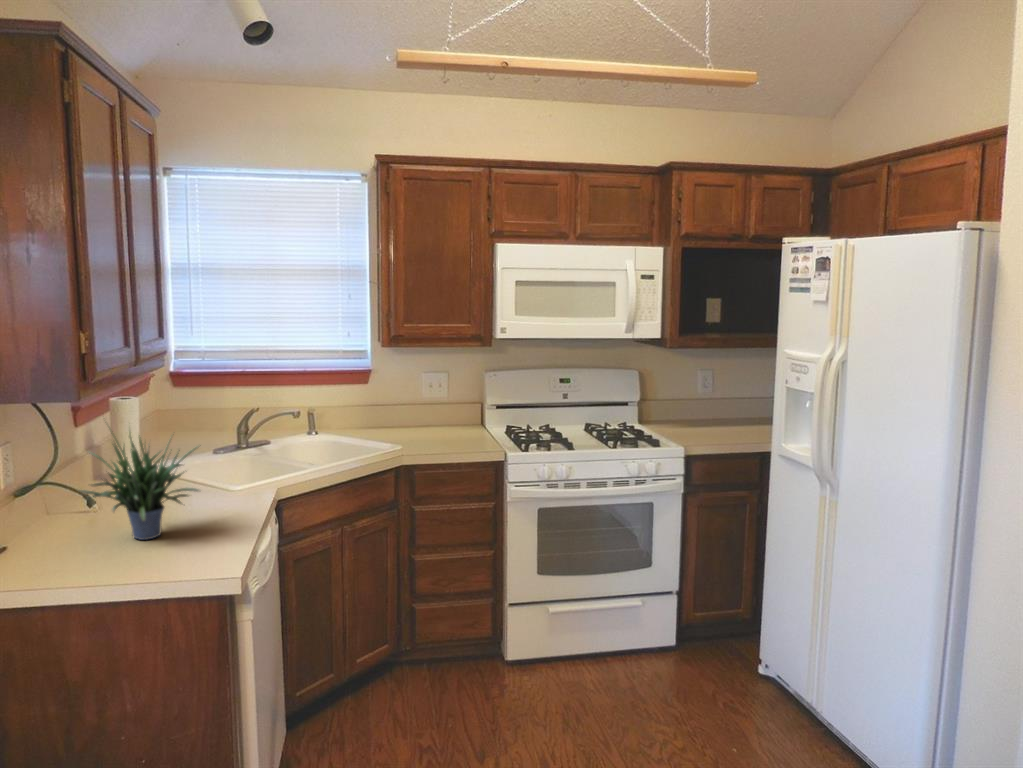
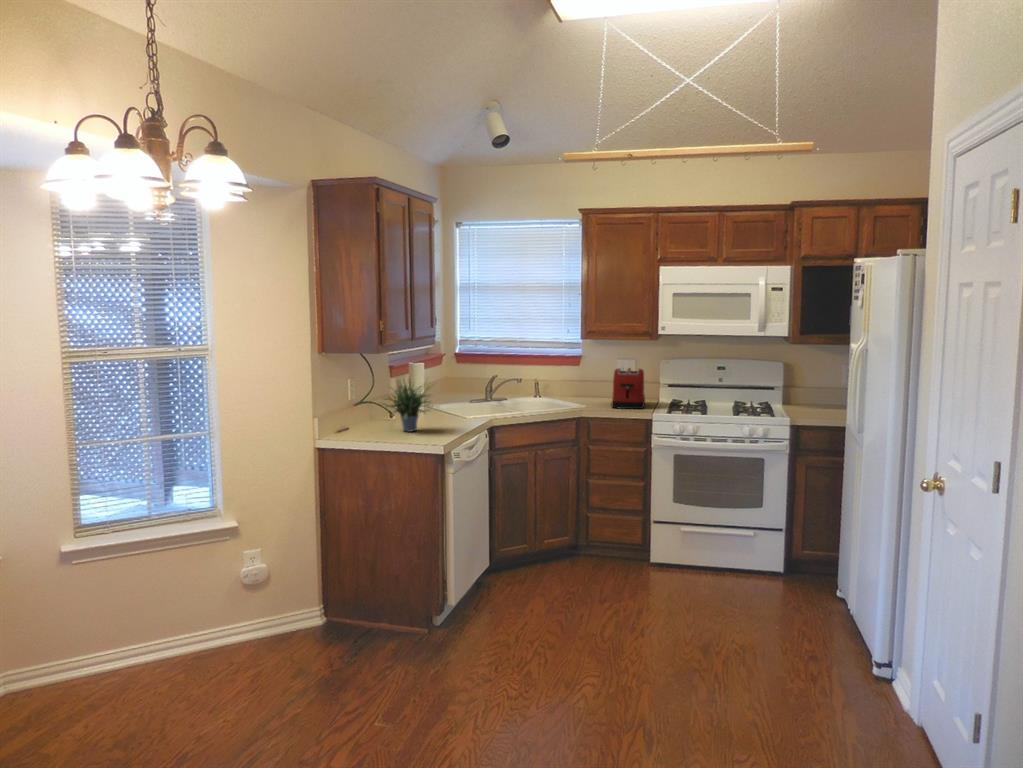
toaster: none [431,387,483,447] -> present [611,368,645,409]

